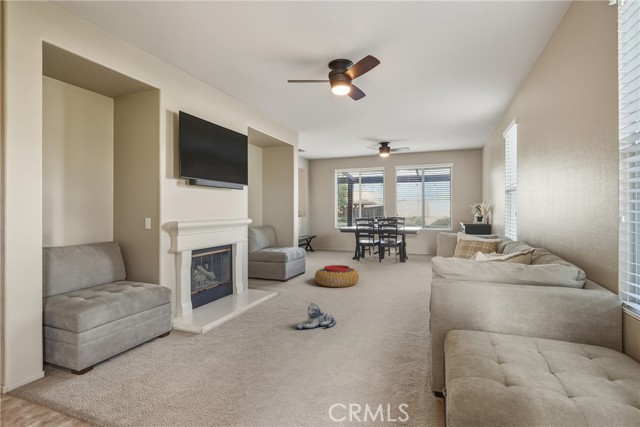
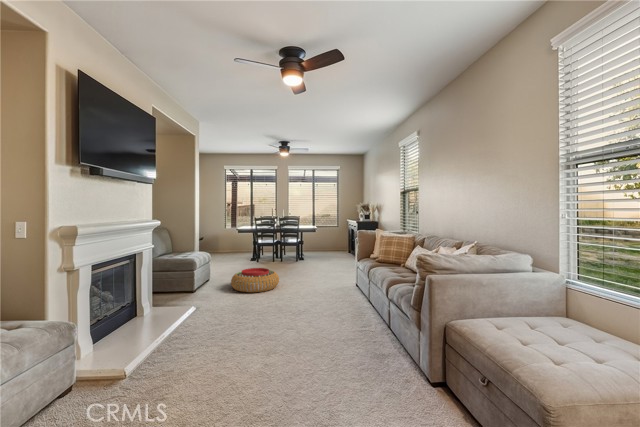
plush toy: present [297,303,336,329] -> none [252,315,290,347]

